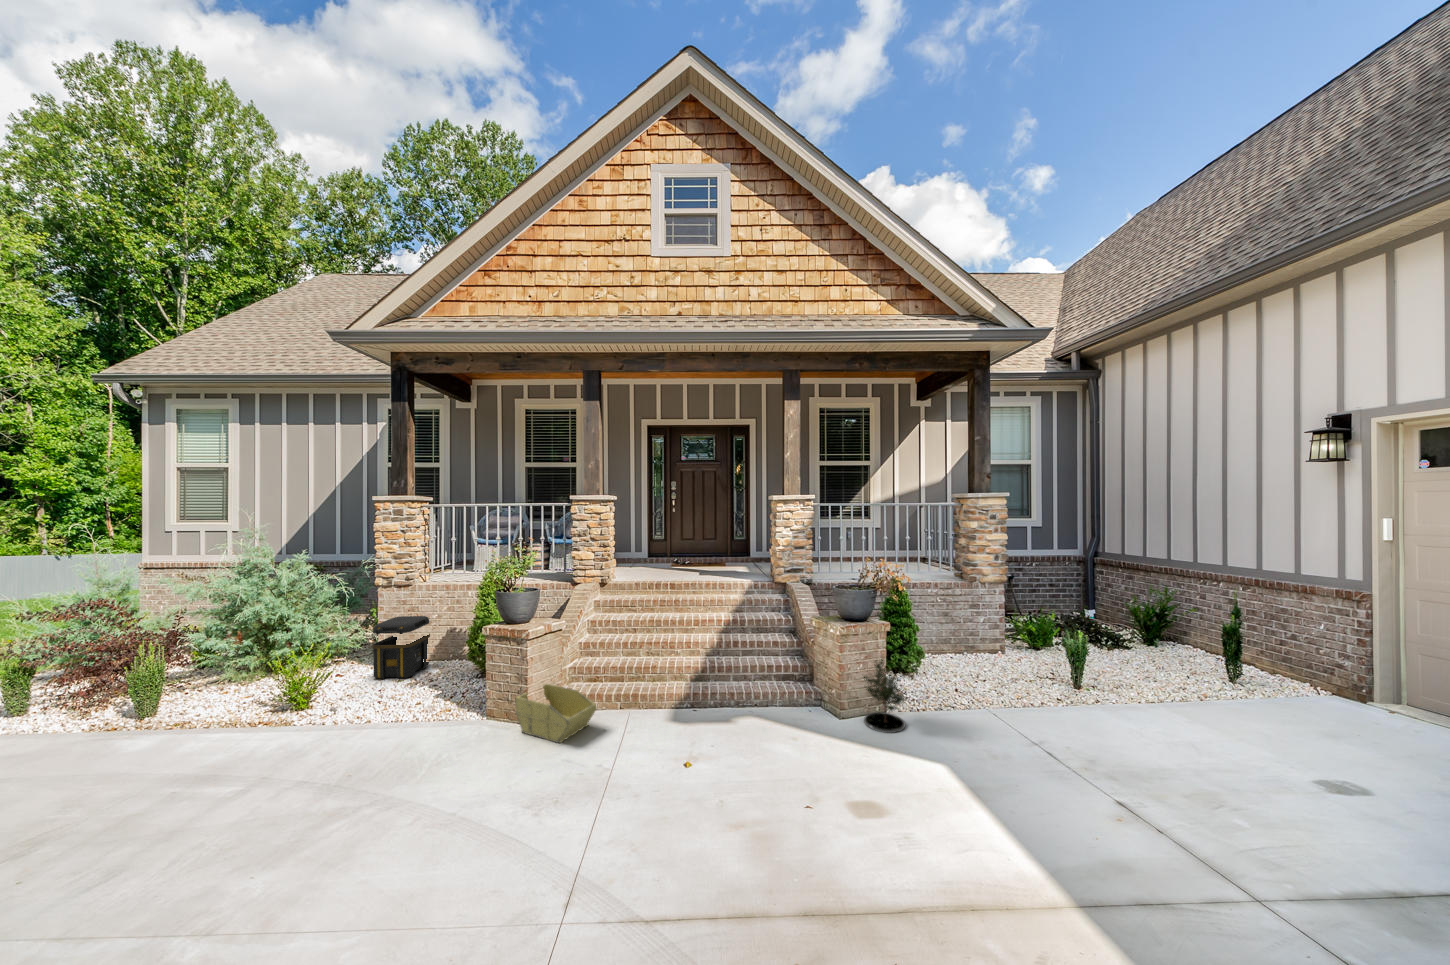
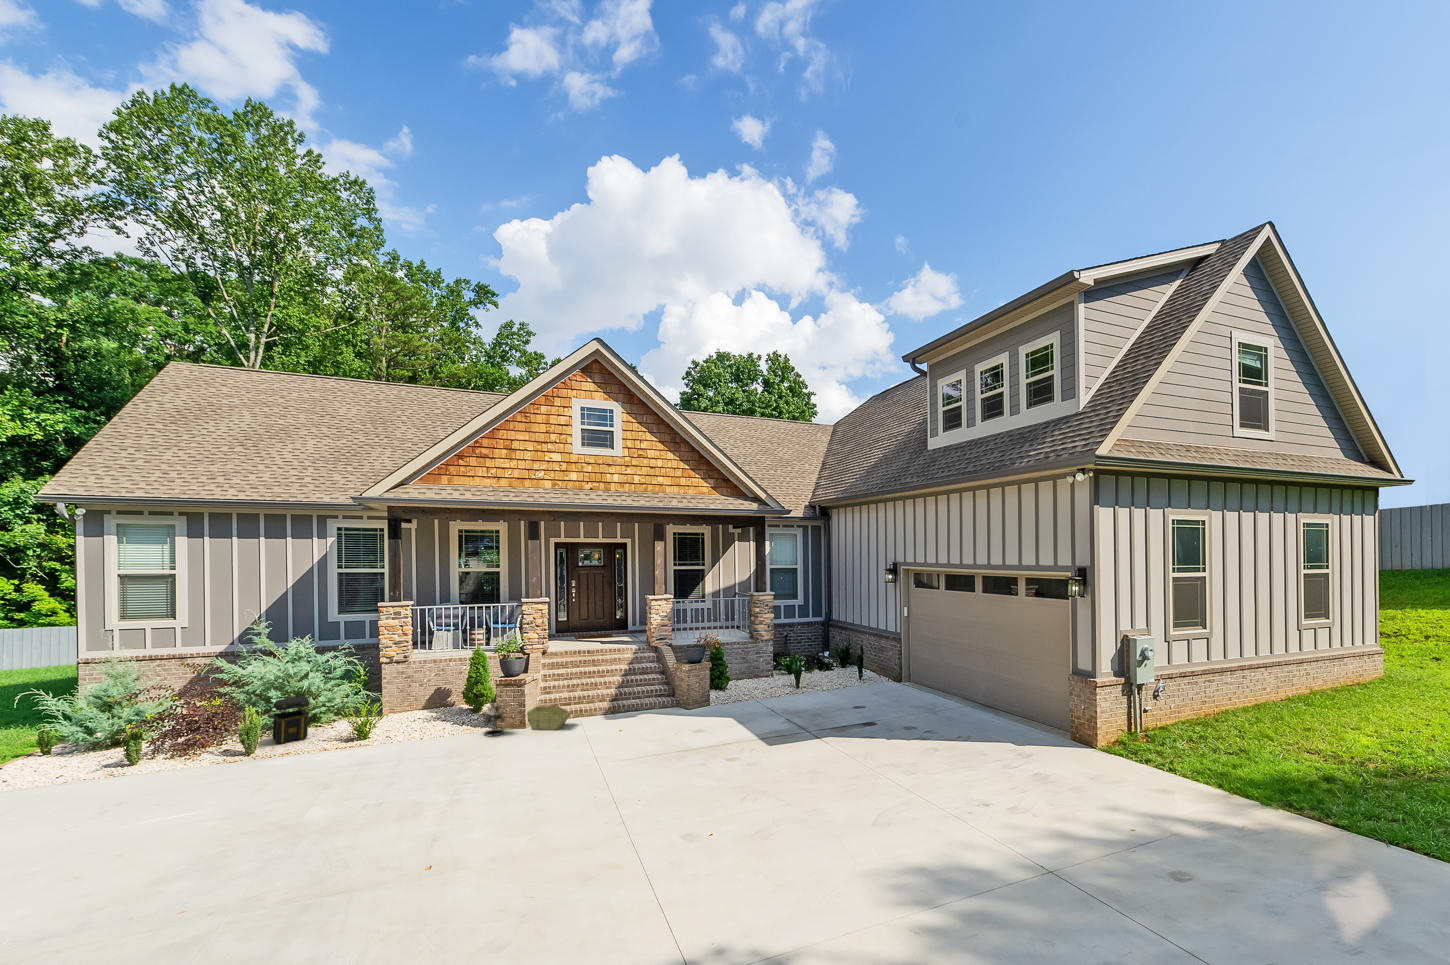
toolbox: present [372,616,430,679] -> present [273,696,309,744]
potted tree: present [864,659,908,733] -> present [482,699,505,736]

